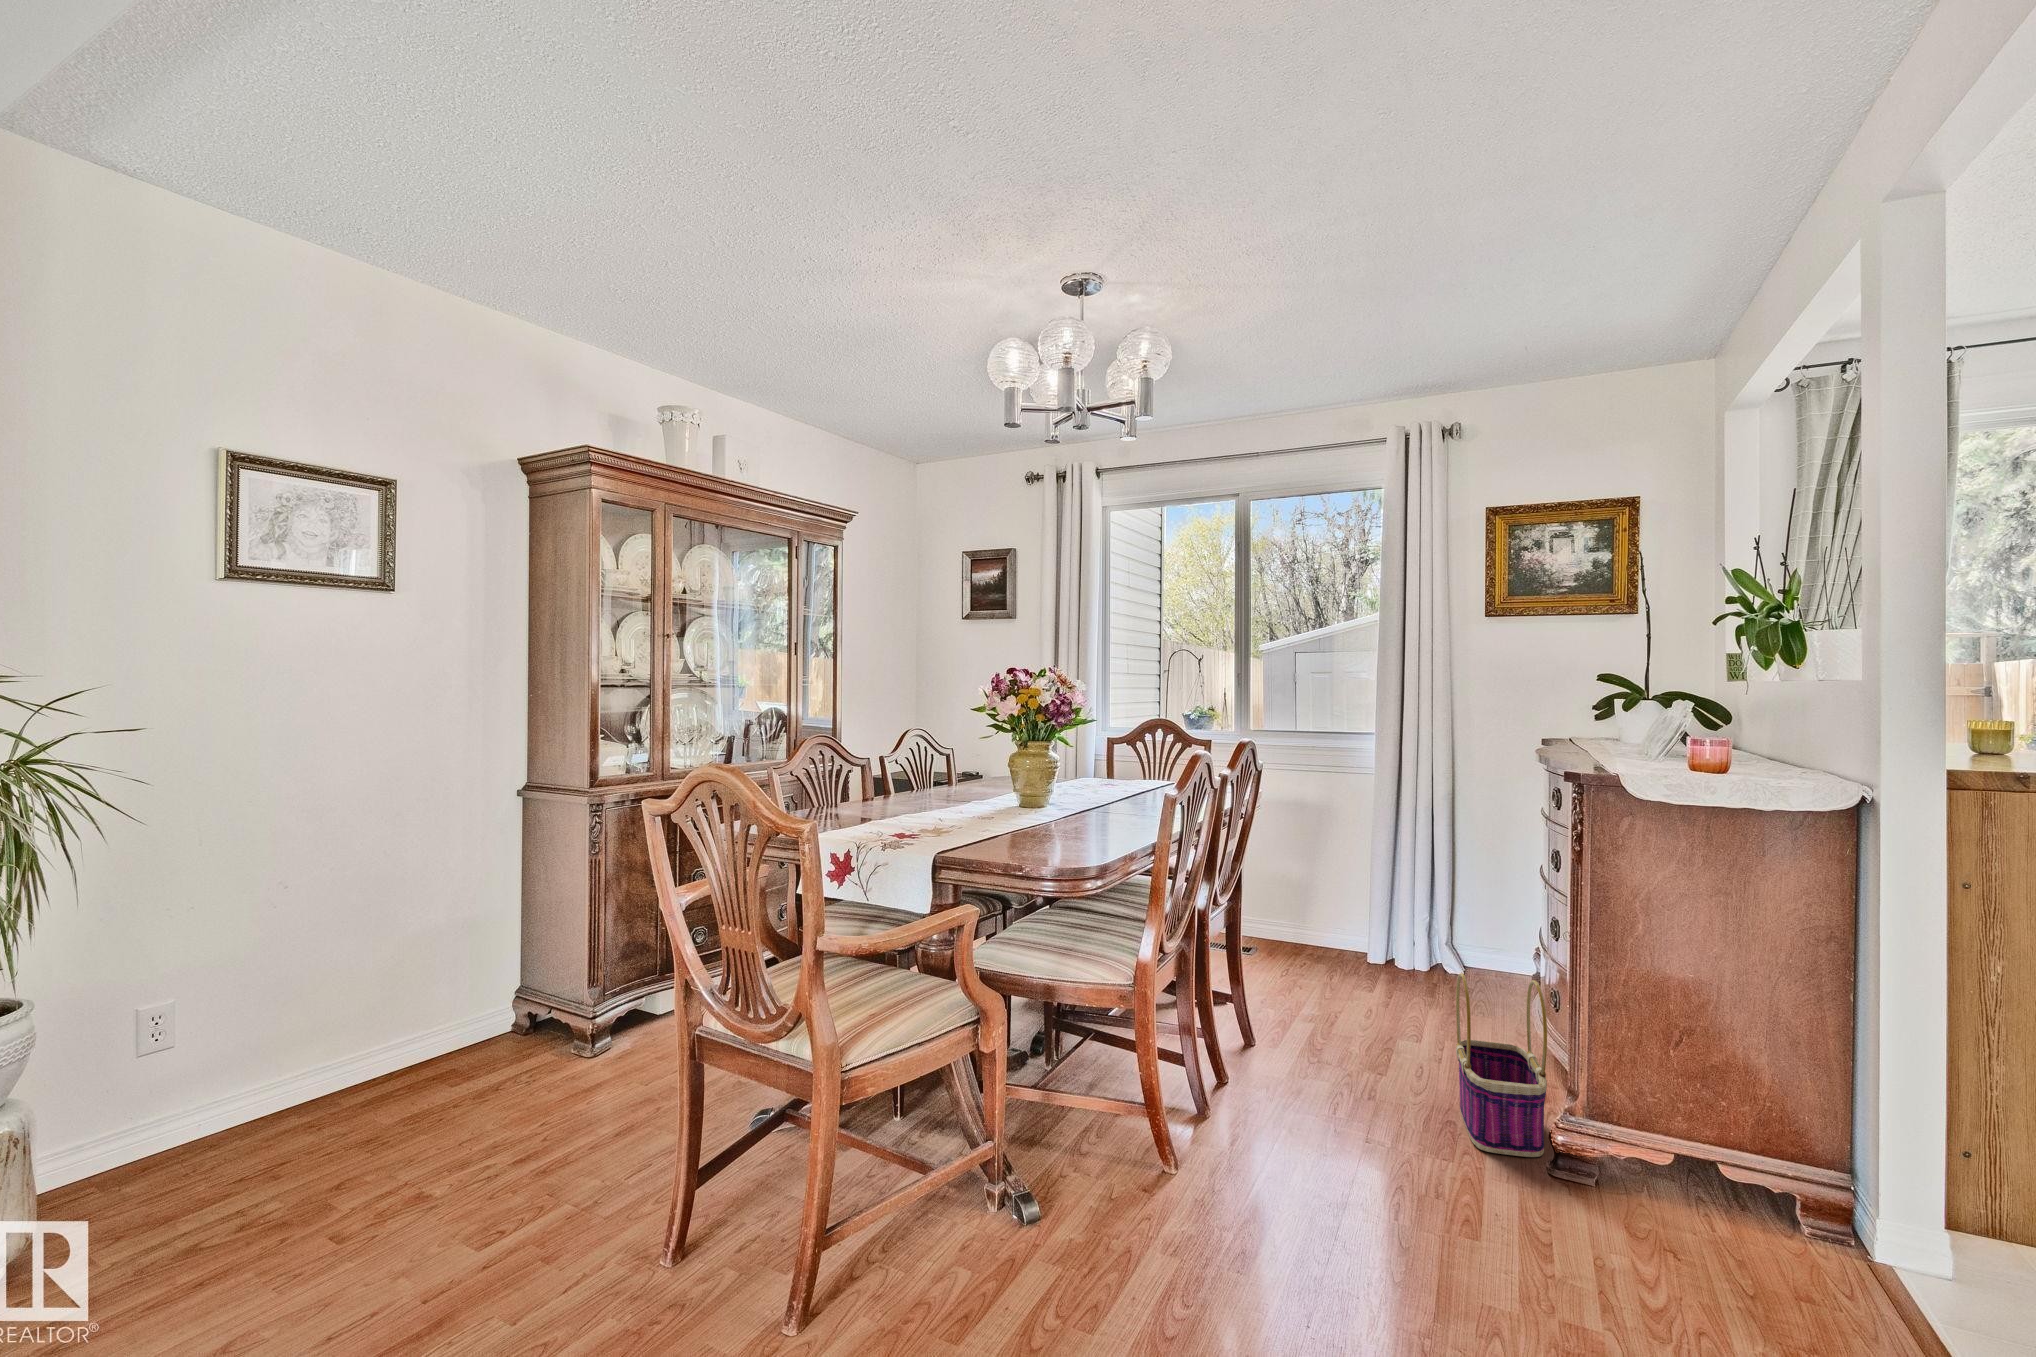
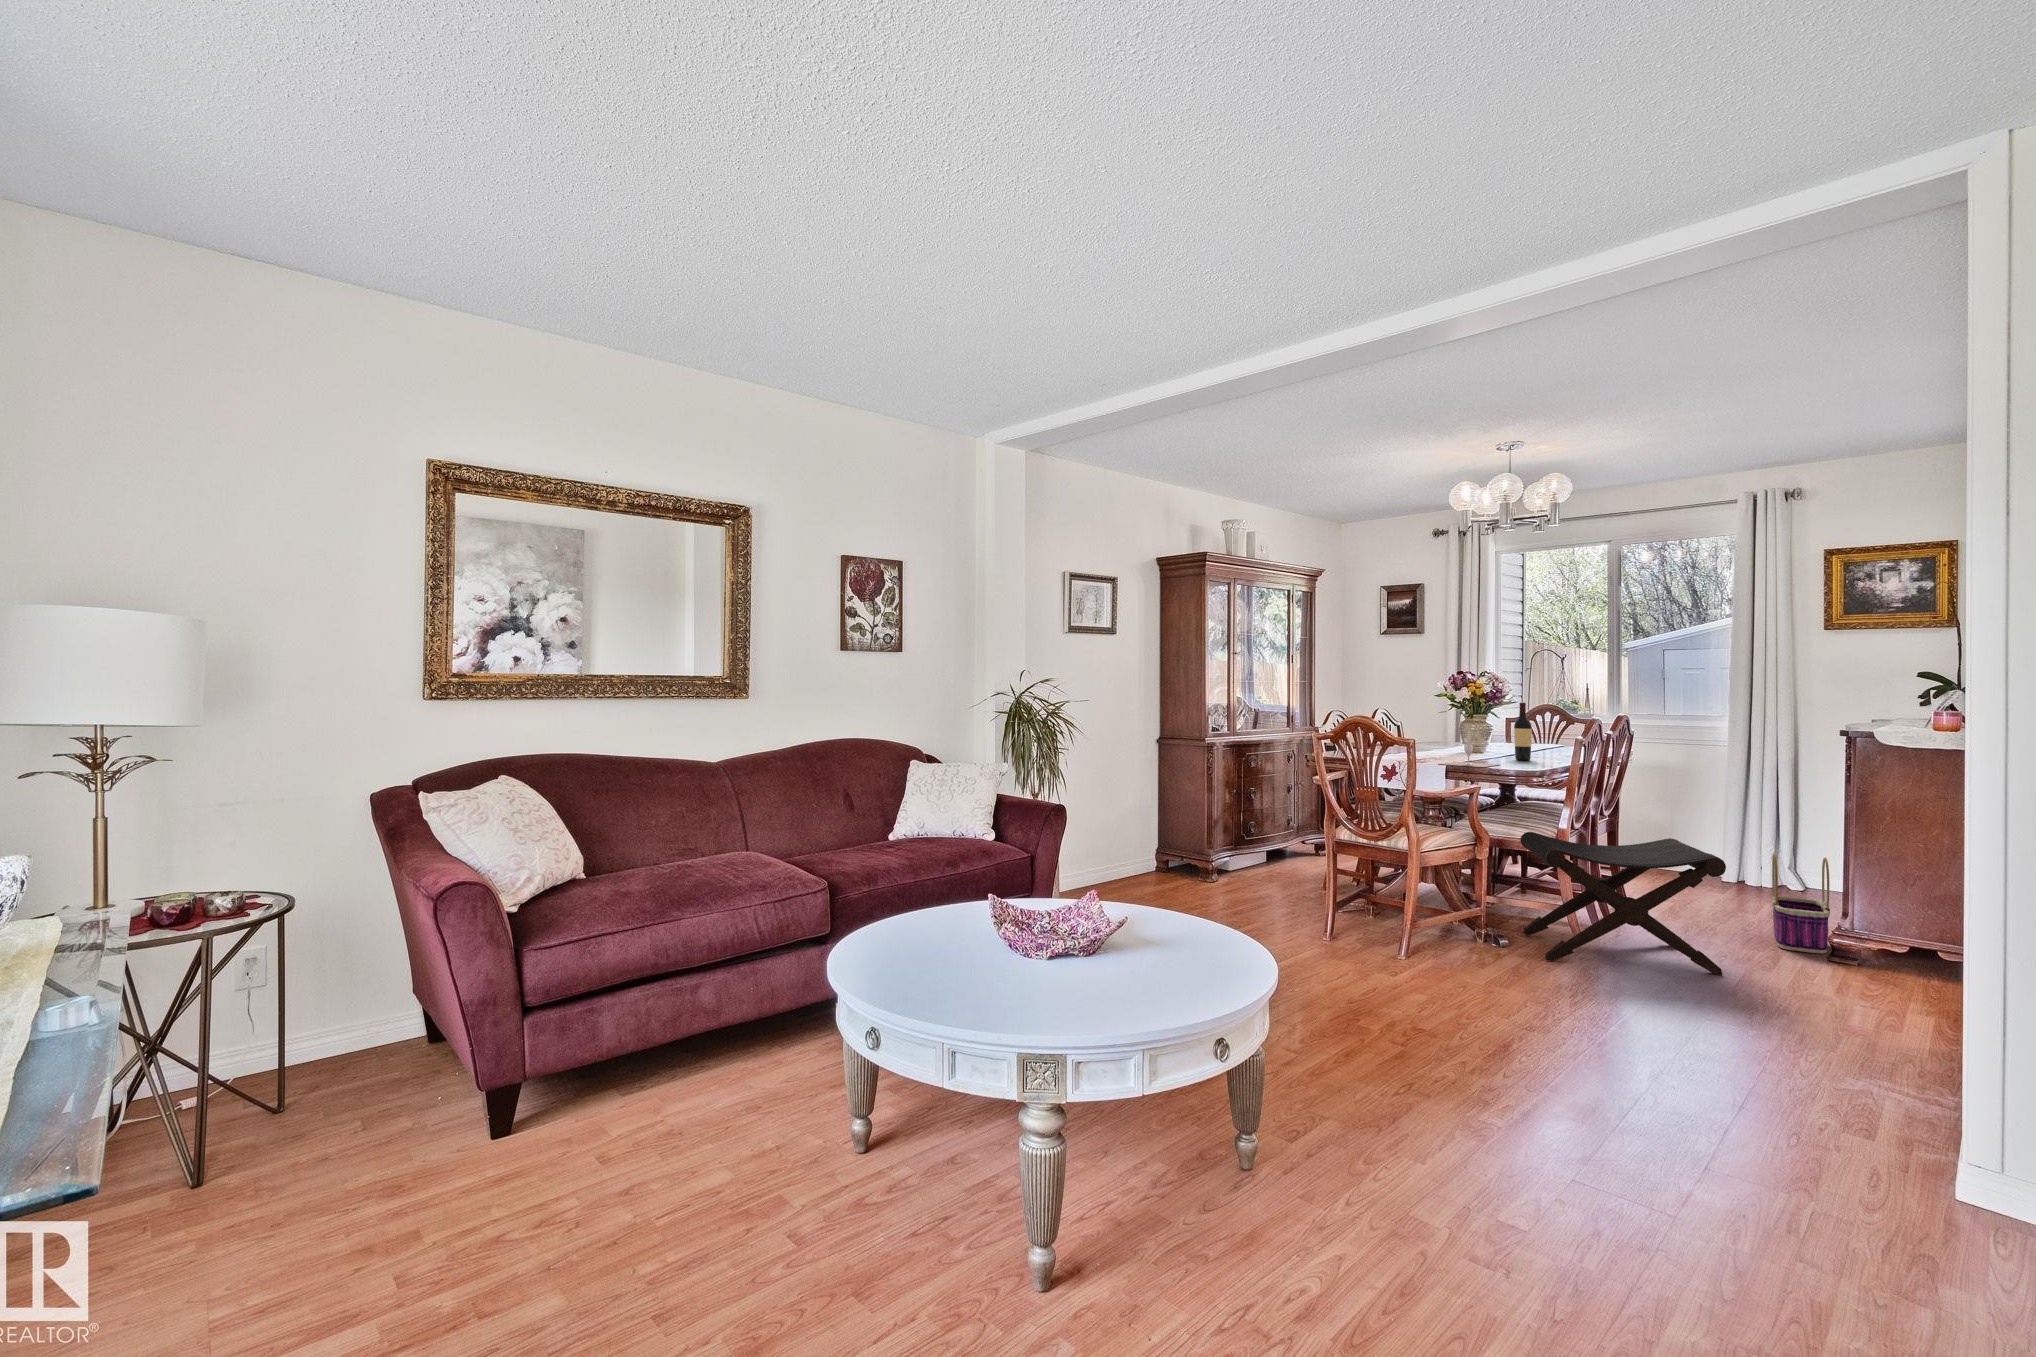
wine bottle: none [1084,721,1110,819] -> present [1514,702,1532,760]
wine glass: none [935,800,1049,848] -> present [1440,744,1499,767]
footstool: none [1071,969,1415,1282] -> present [1521,832,1726,975]

